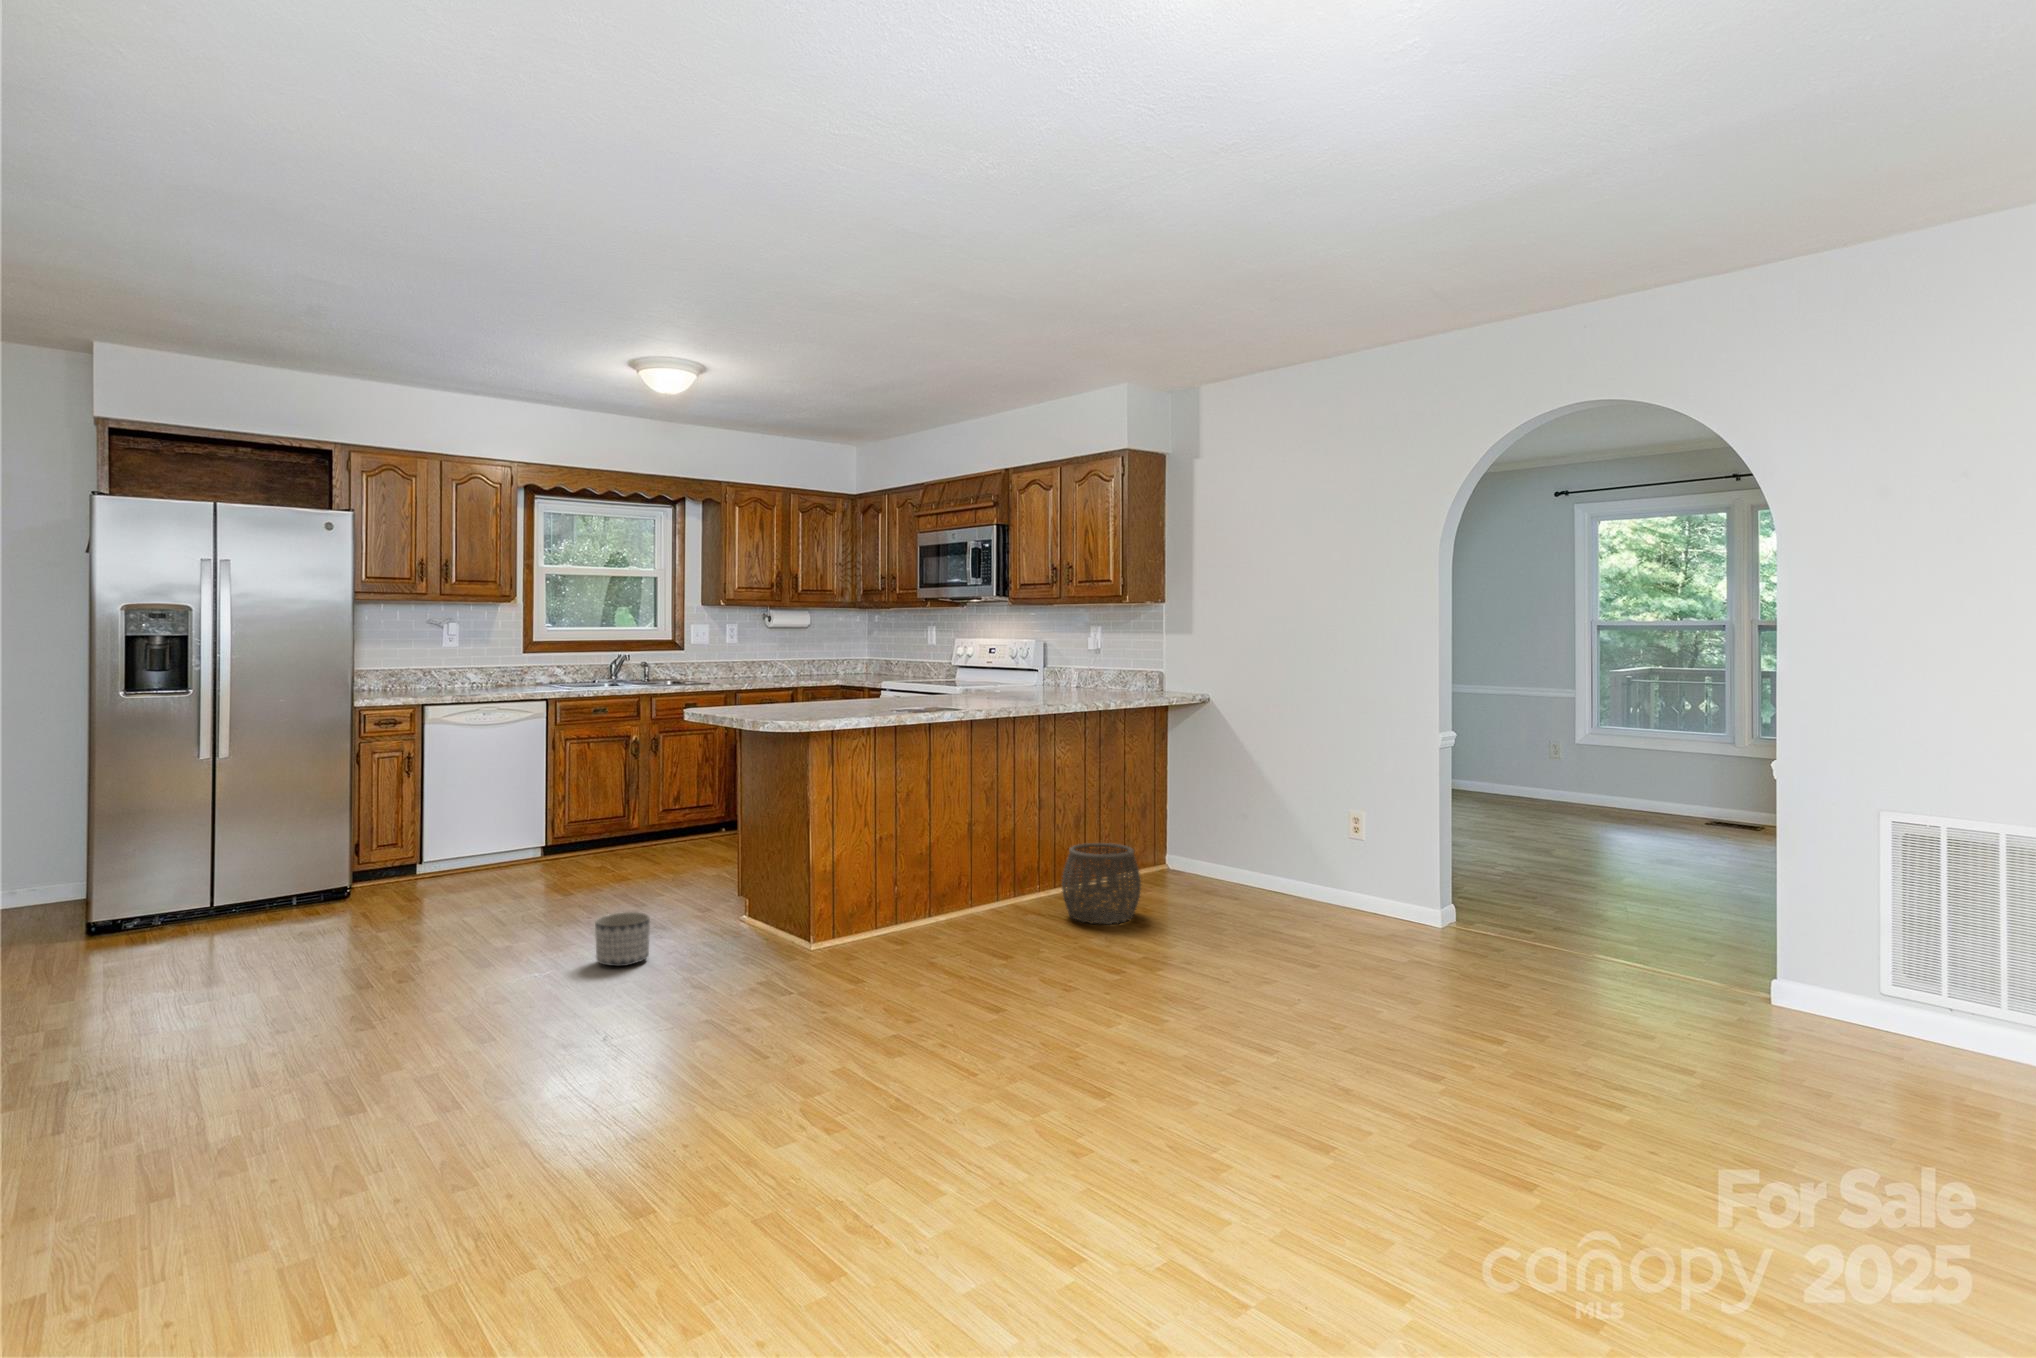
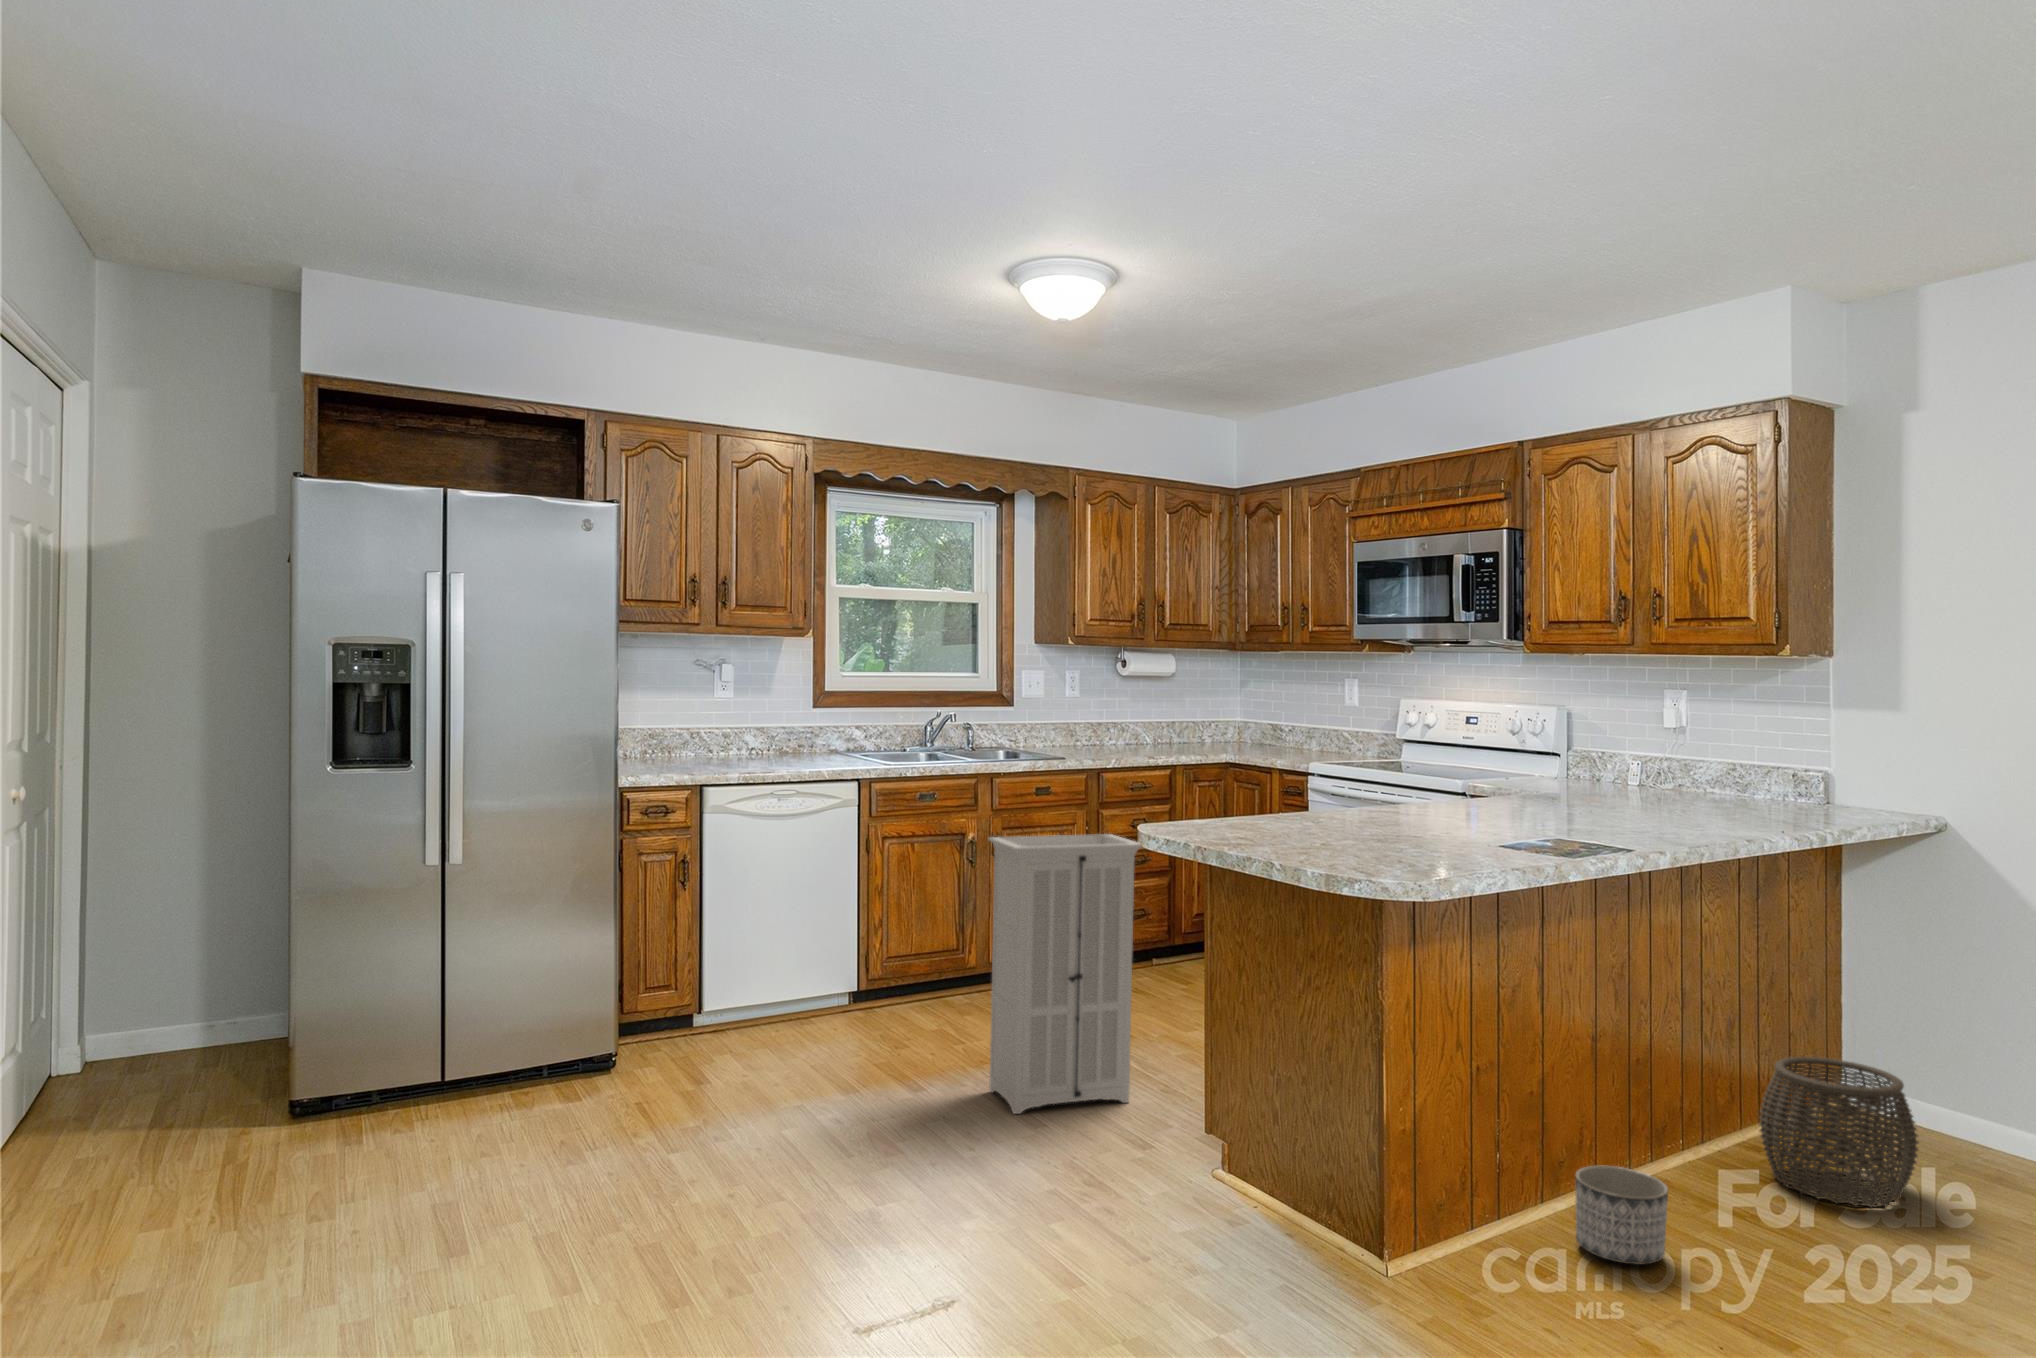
storage cabinet: none [603,724,705,908] -> present [988,832,1142,1114]
planter: present [595,912,650,966] -> present [1575,1166,1668,1265]

